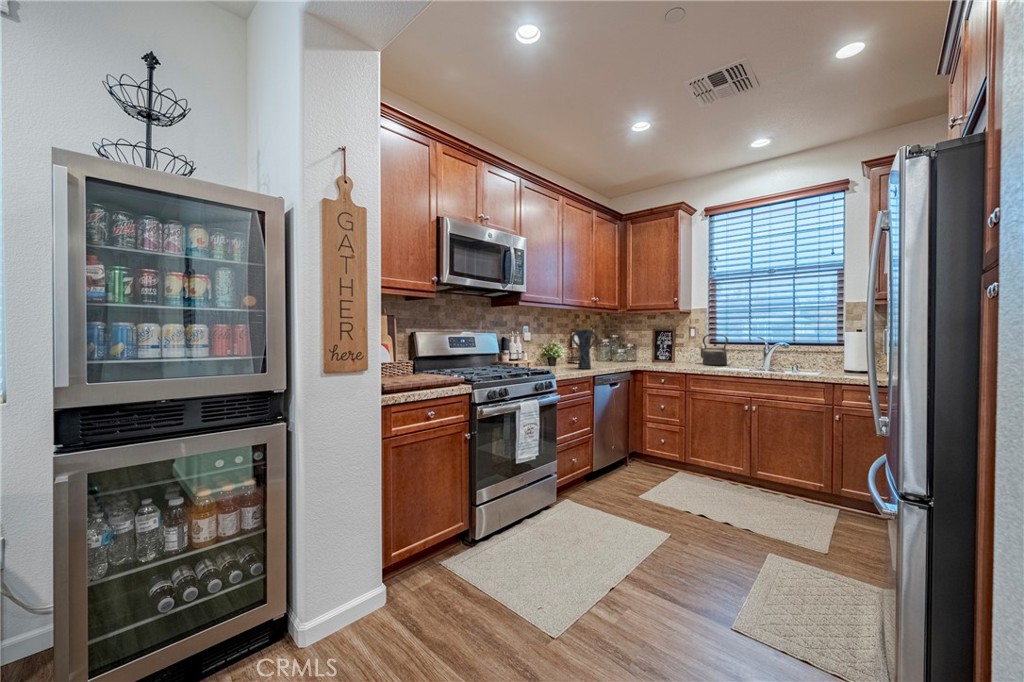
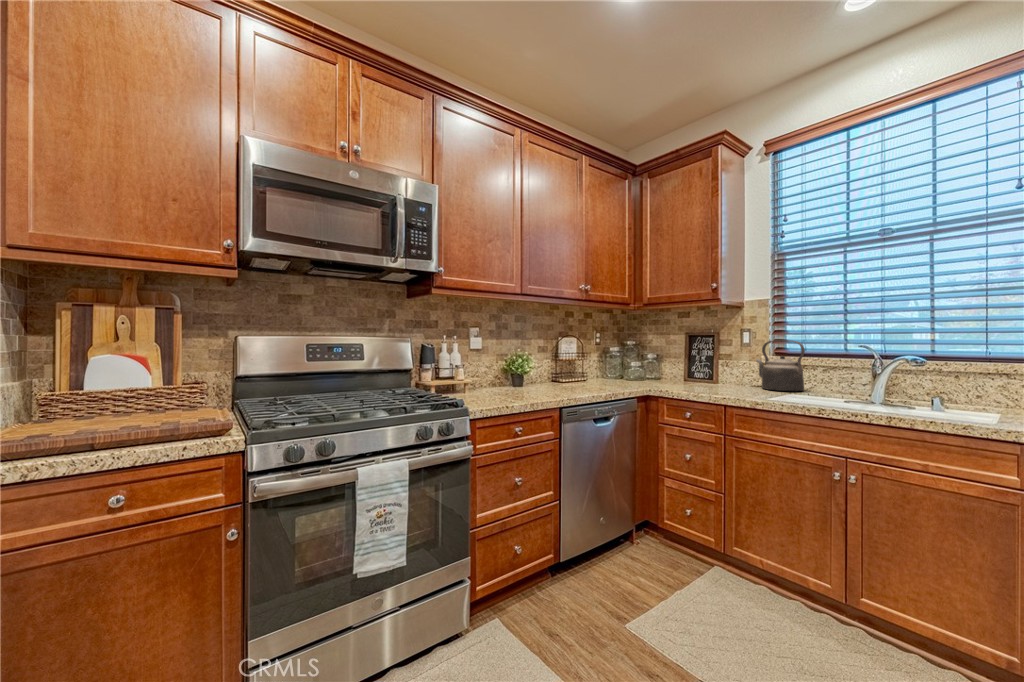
vase: present [571,330,598,369] -> none [535,333,580,394]

